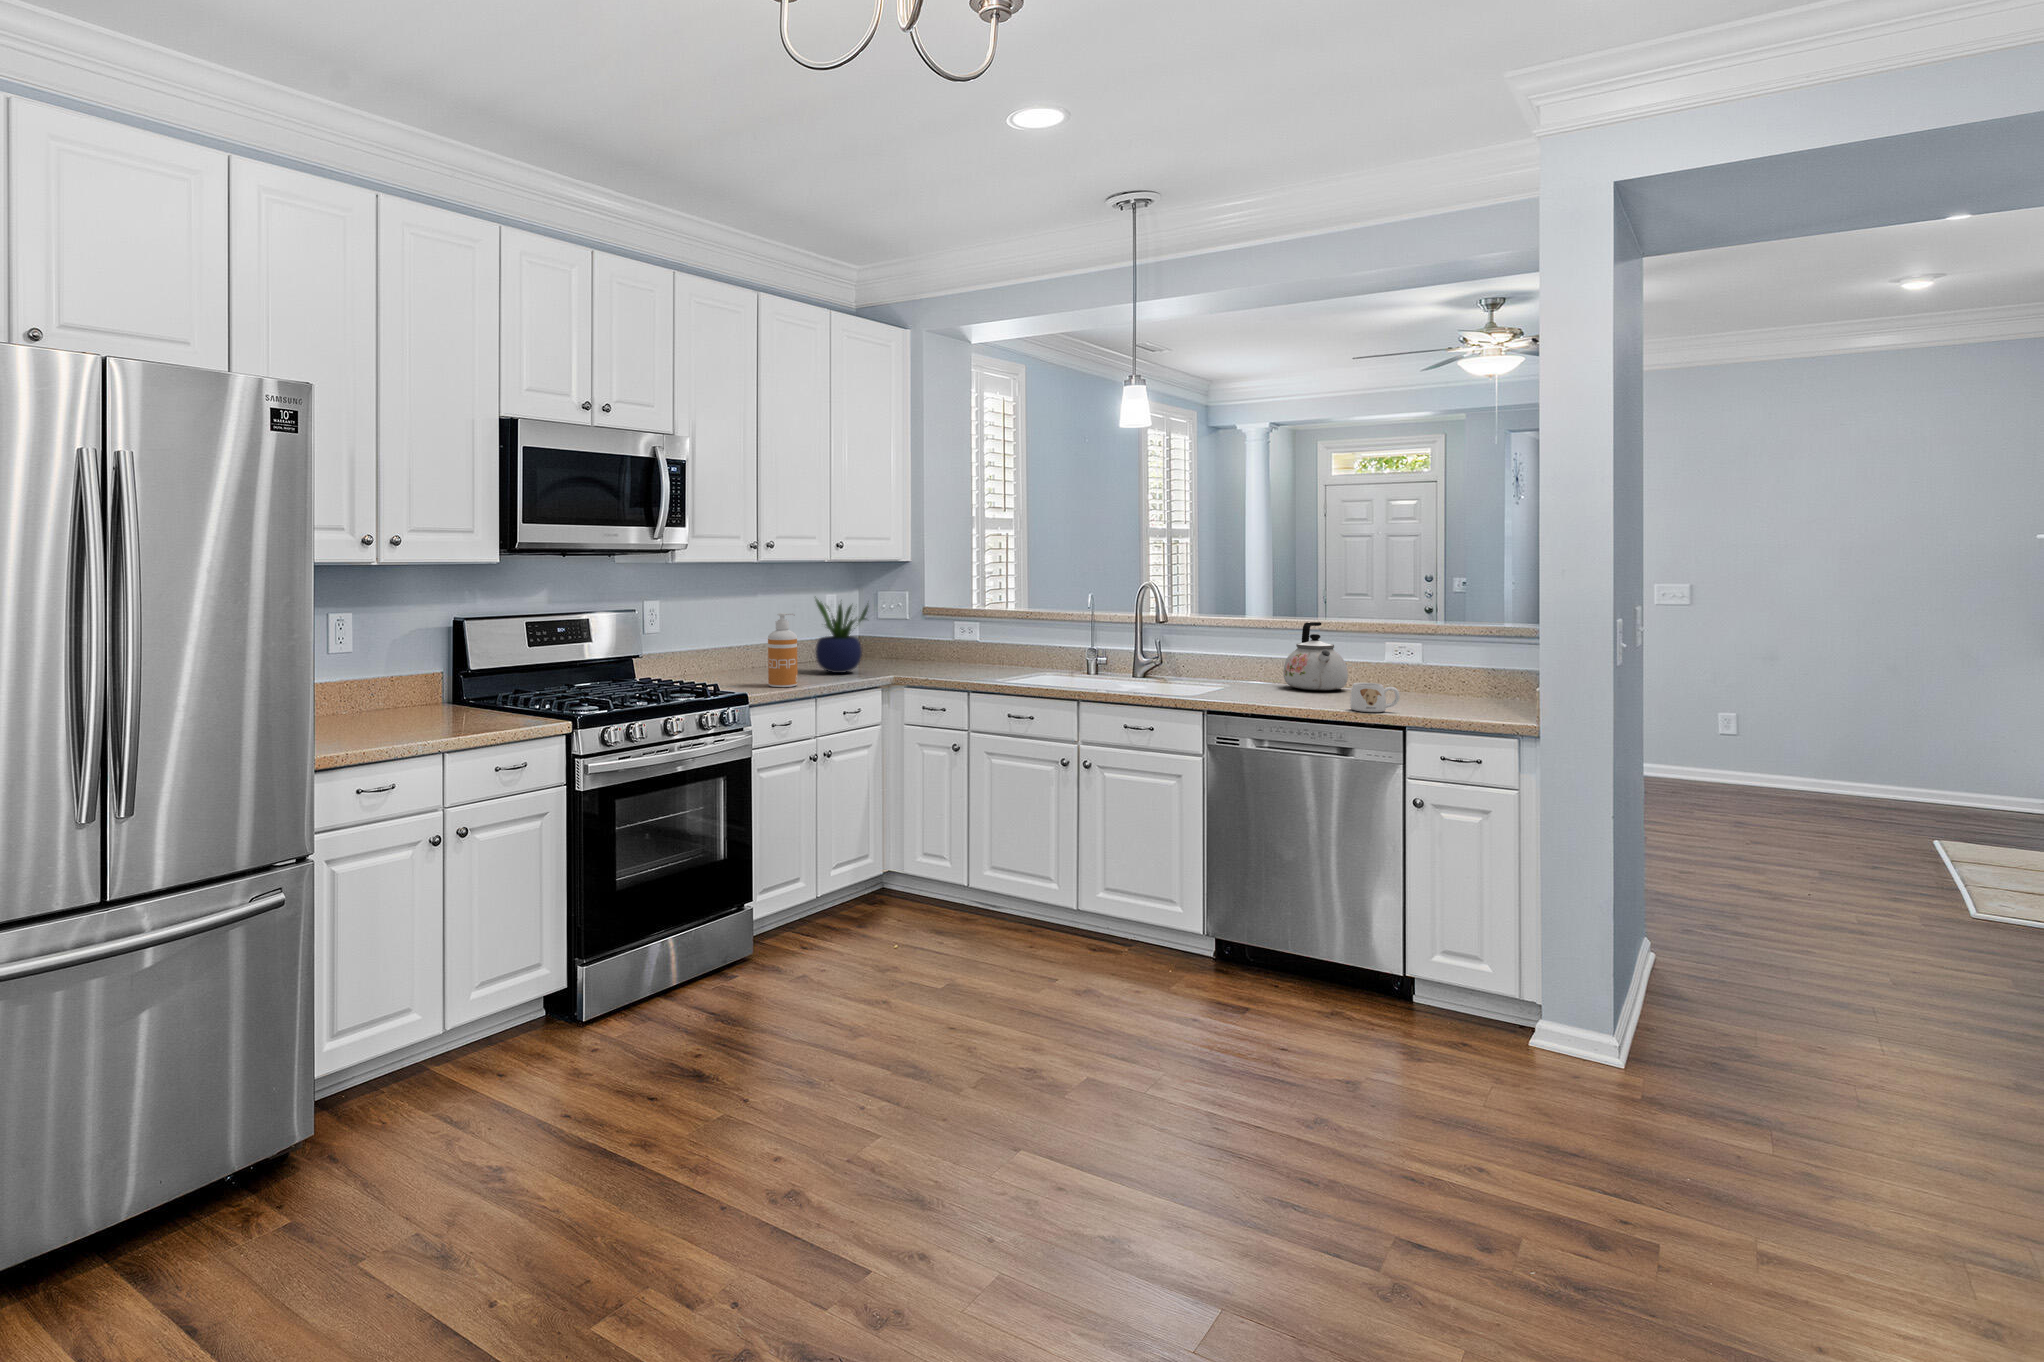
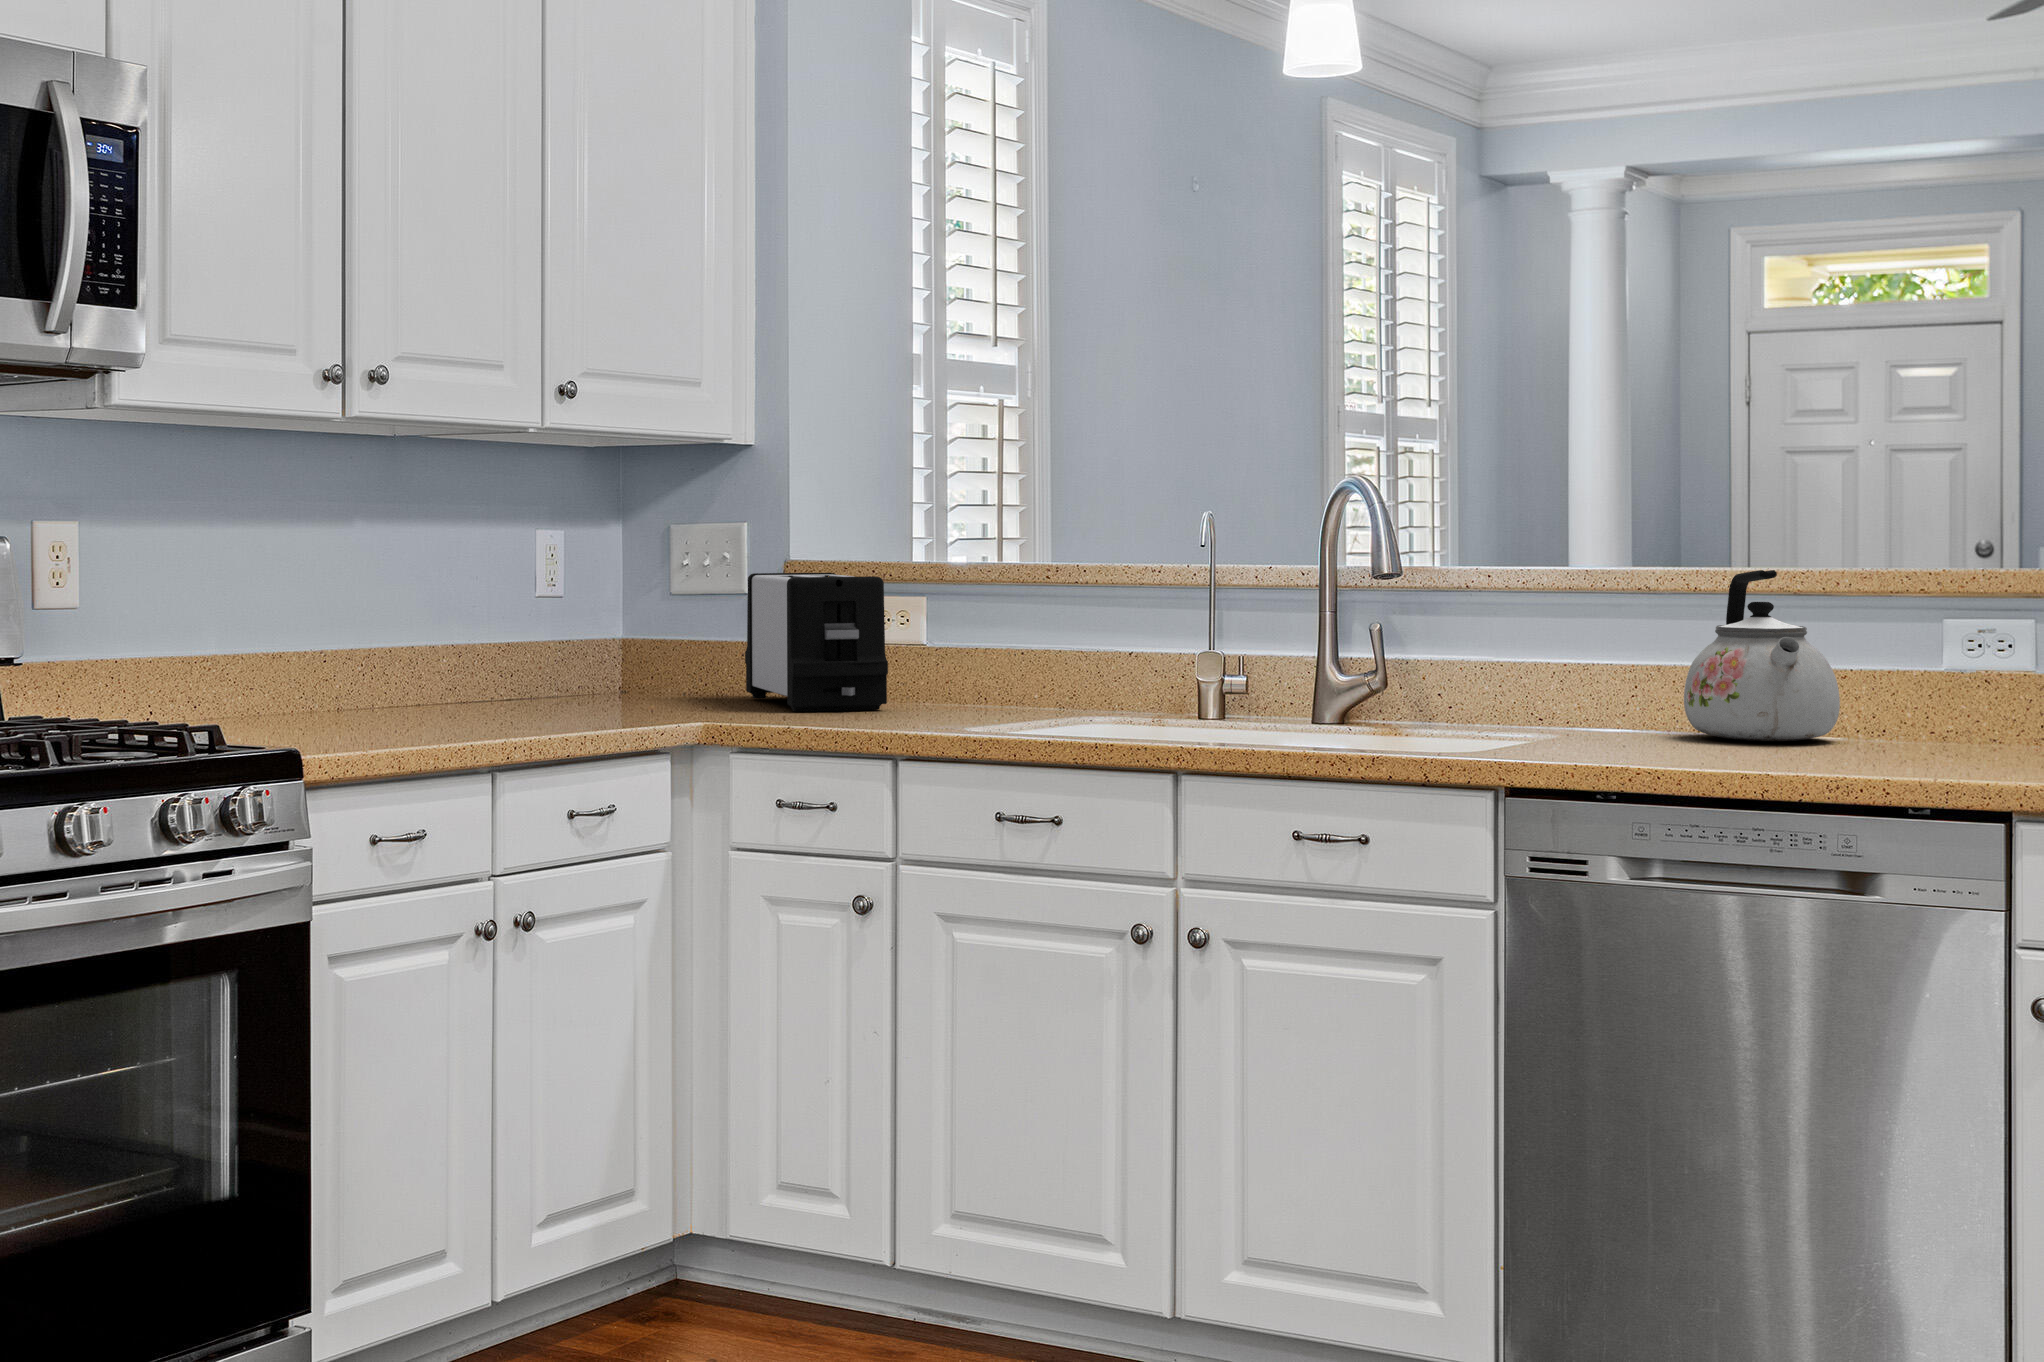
potted plant: present [815,599,869,673] -> none [505,512,652,716]
soap dispenser: present [768,613,798,687] -> none [372,547,451,743]
toaster: none [905,613,962,670] -> present [745,573,888,712]
mug: present [1350,683,1400,712] -> none [1861,706,1982,778]

